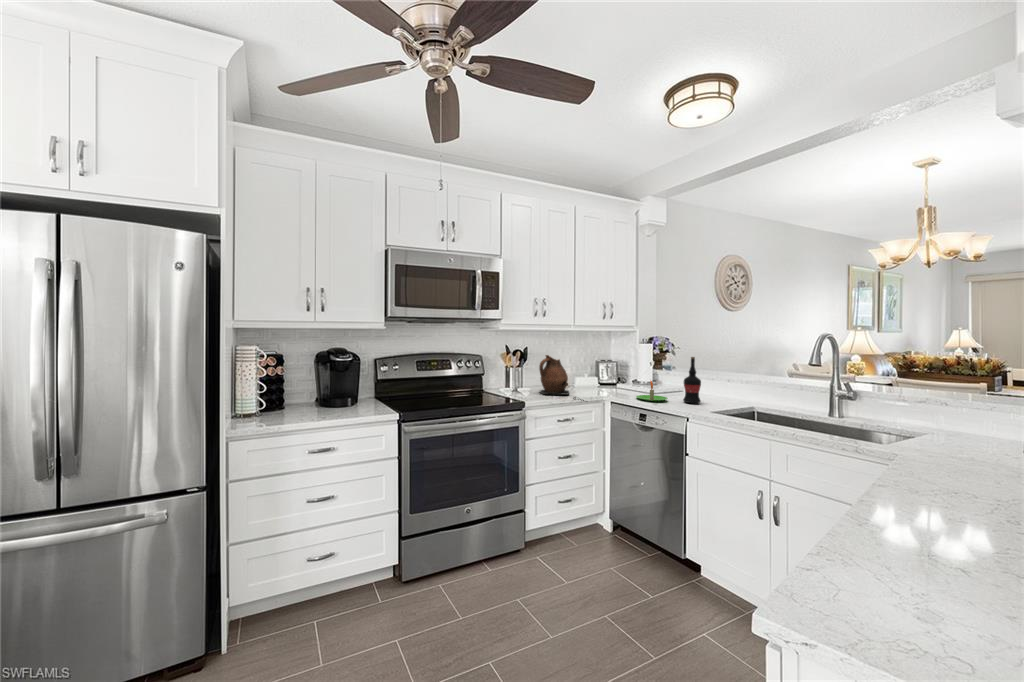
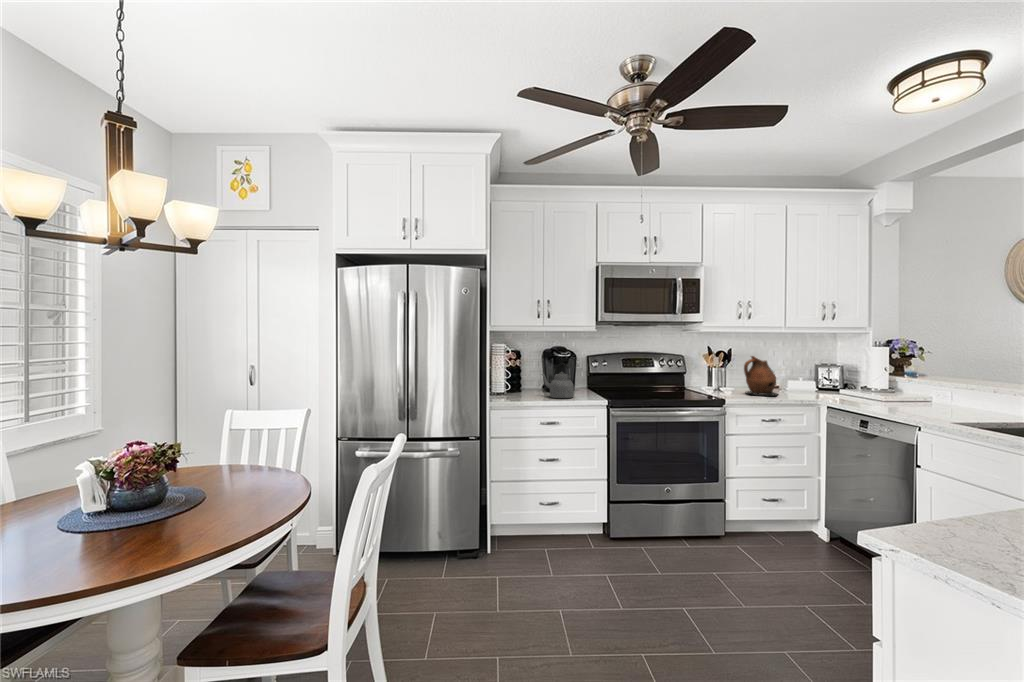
wine bottle: present [683,357,701,403] -> none [910,358,933,408]
kettle: none [311,370,356,415] -> present [542,363,574,398]
candle: present [636,381,668,401] -> none [851,382,890,404]

